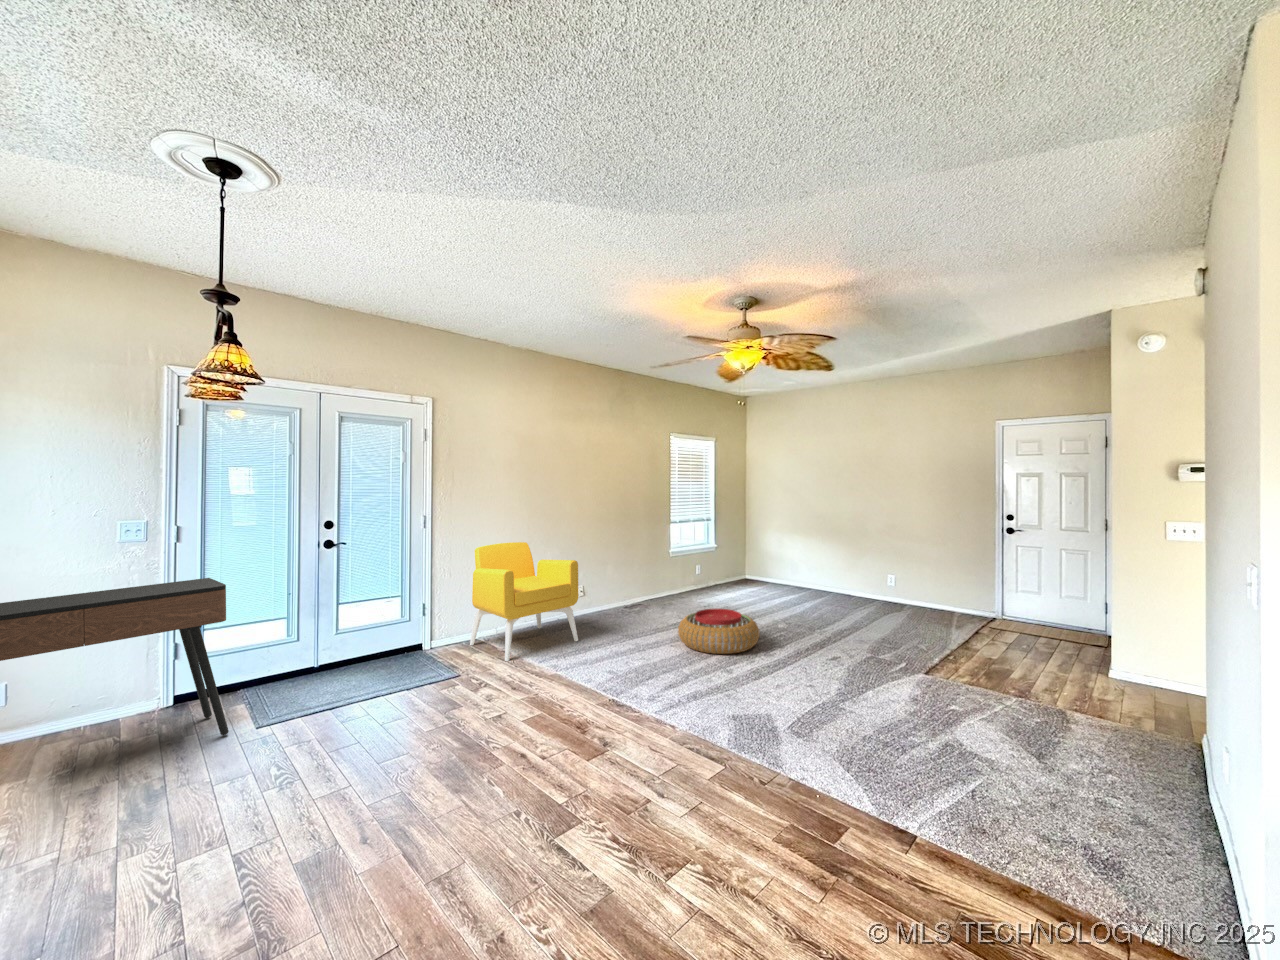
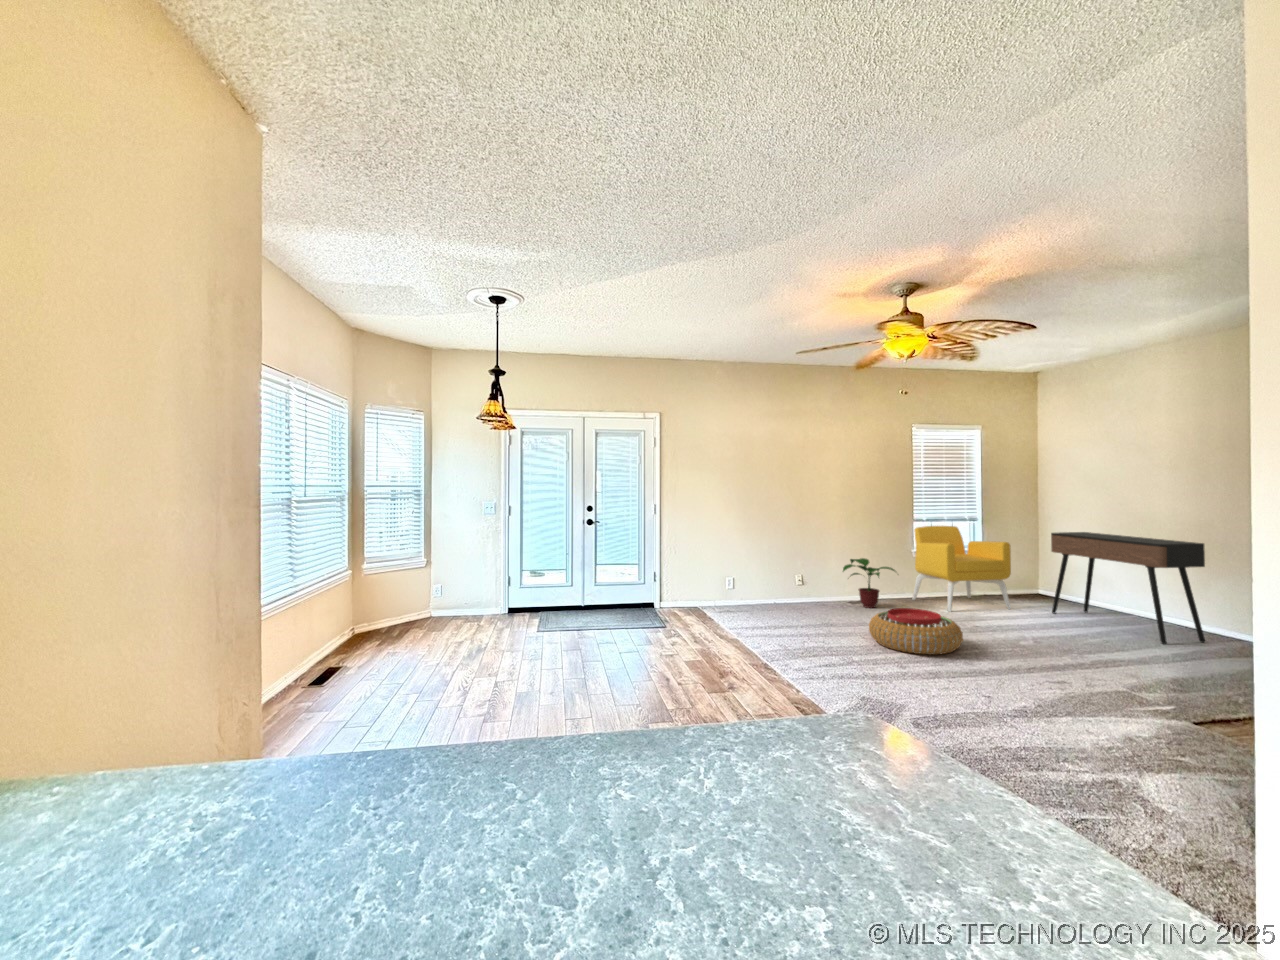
armchair: present [470,542,579,661] -> present [913,526,1011,612]
potted plant: none [625,562,673,611] -> present [843,558,895,608]
console table: present [0,578,229,736] -> present [1051,532,1205,644]

